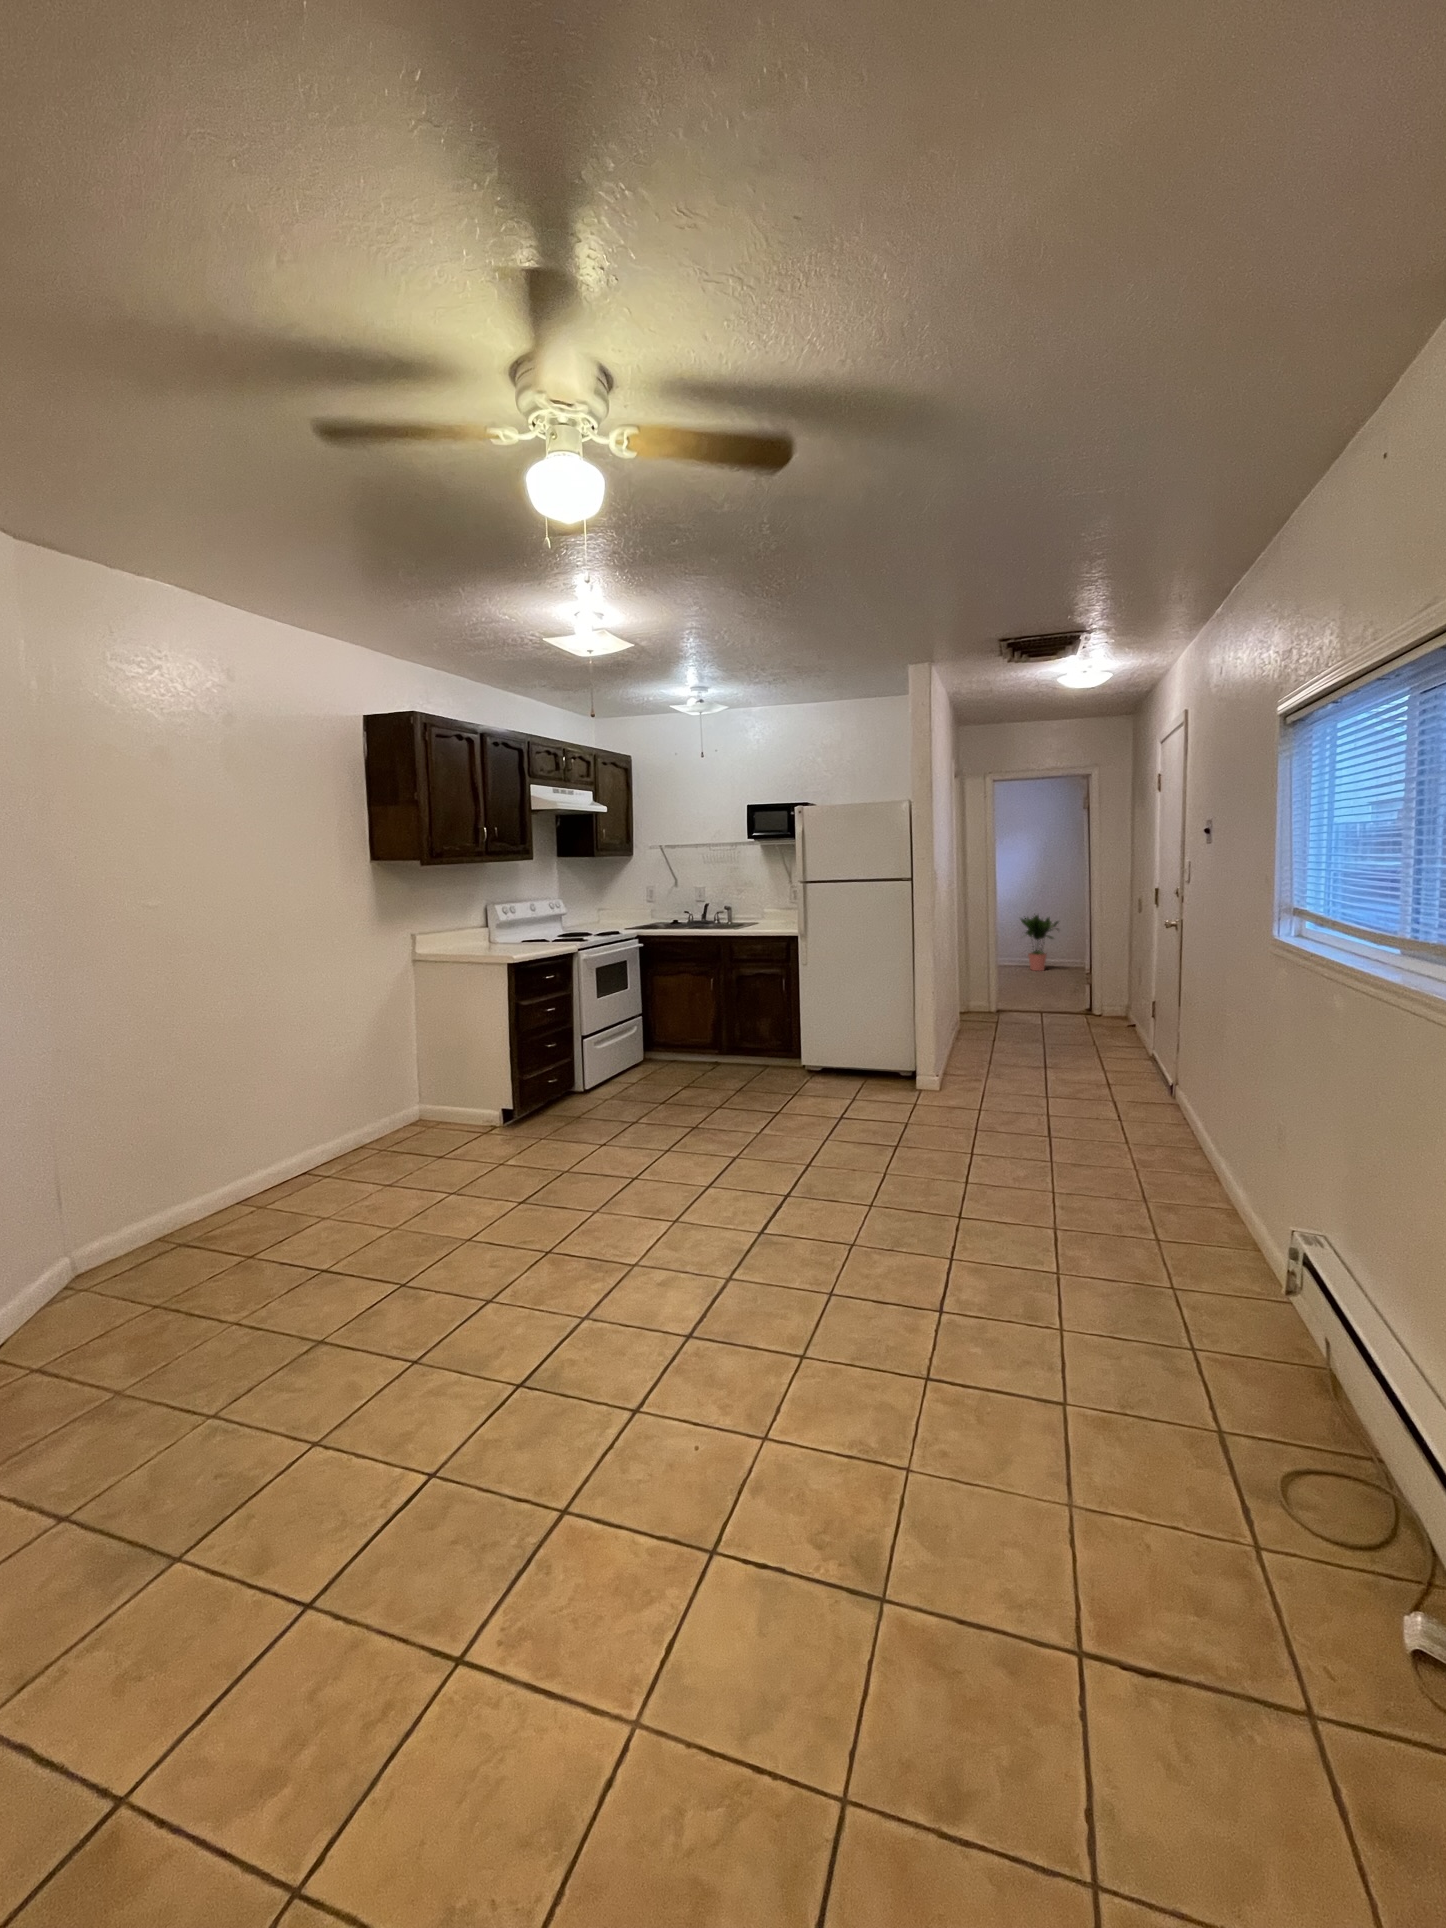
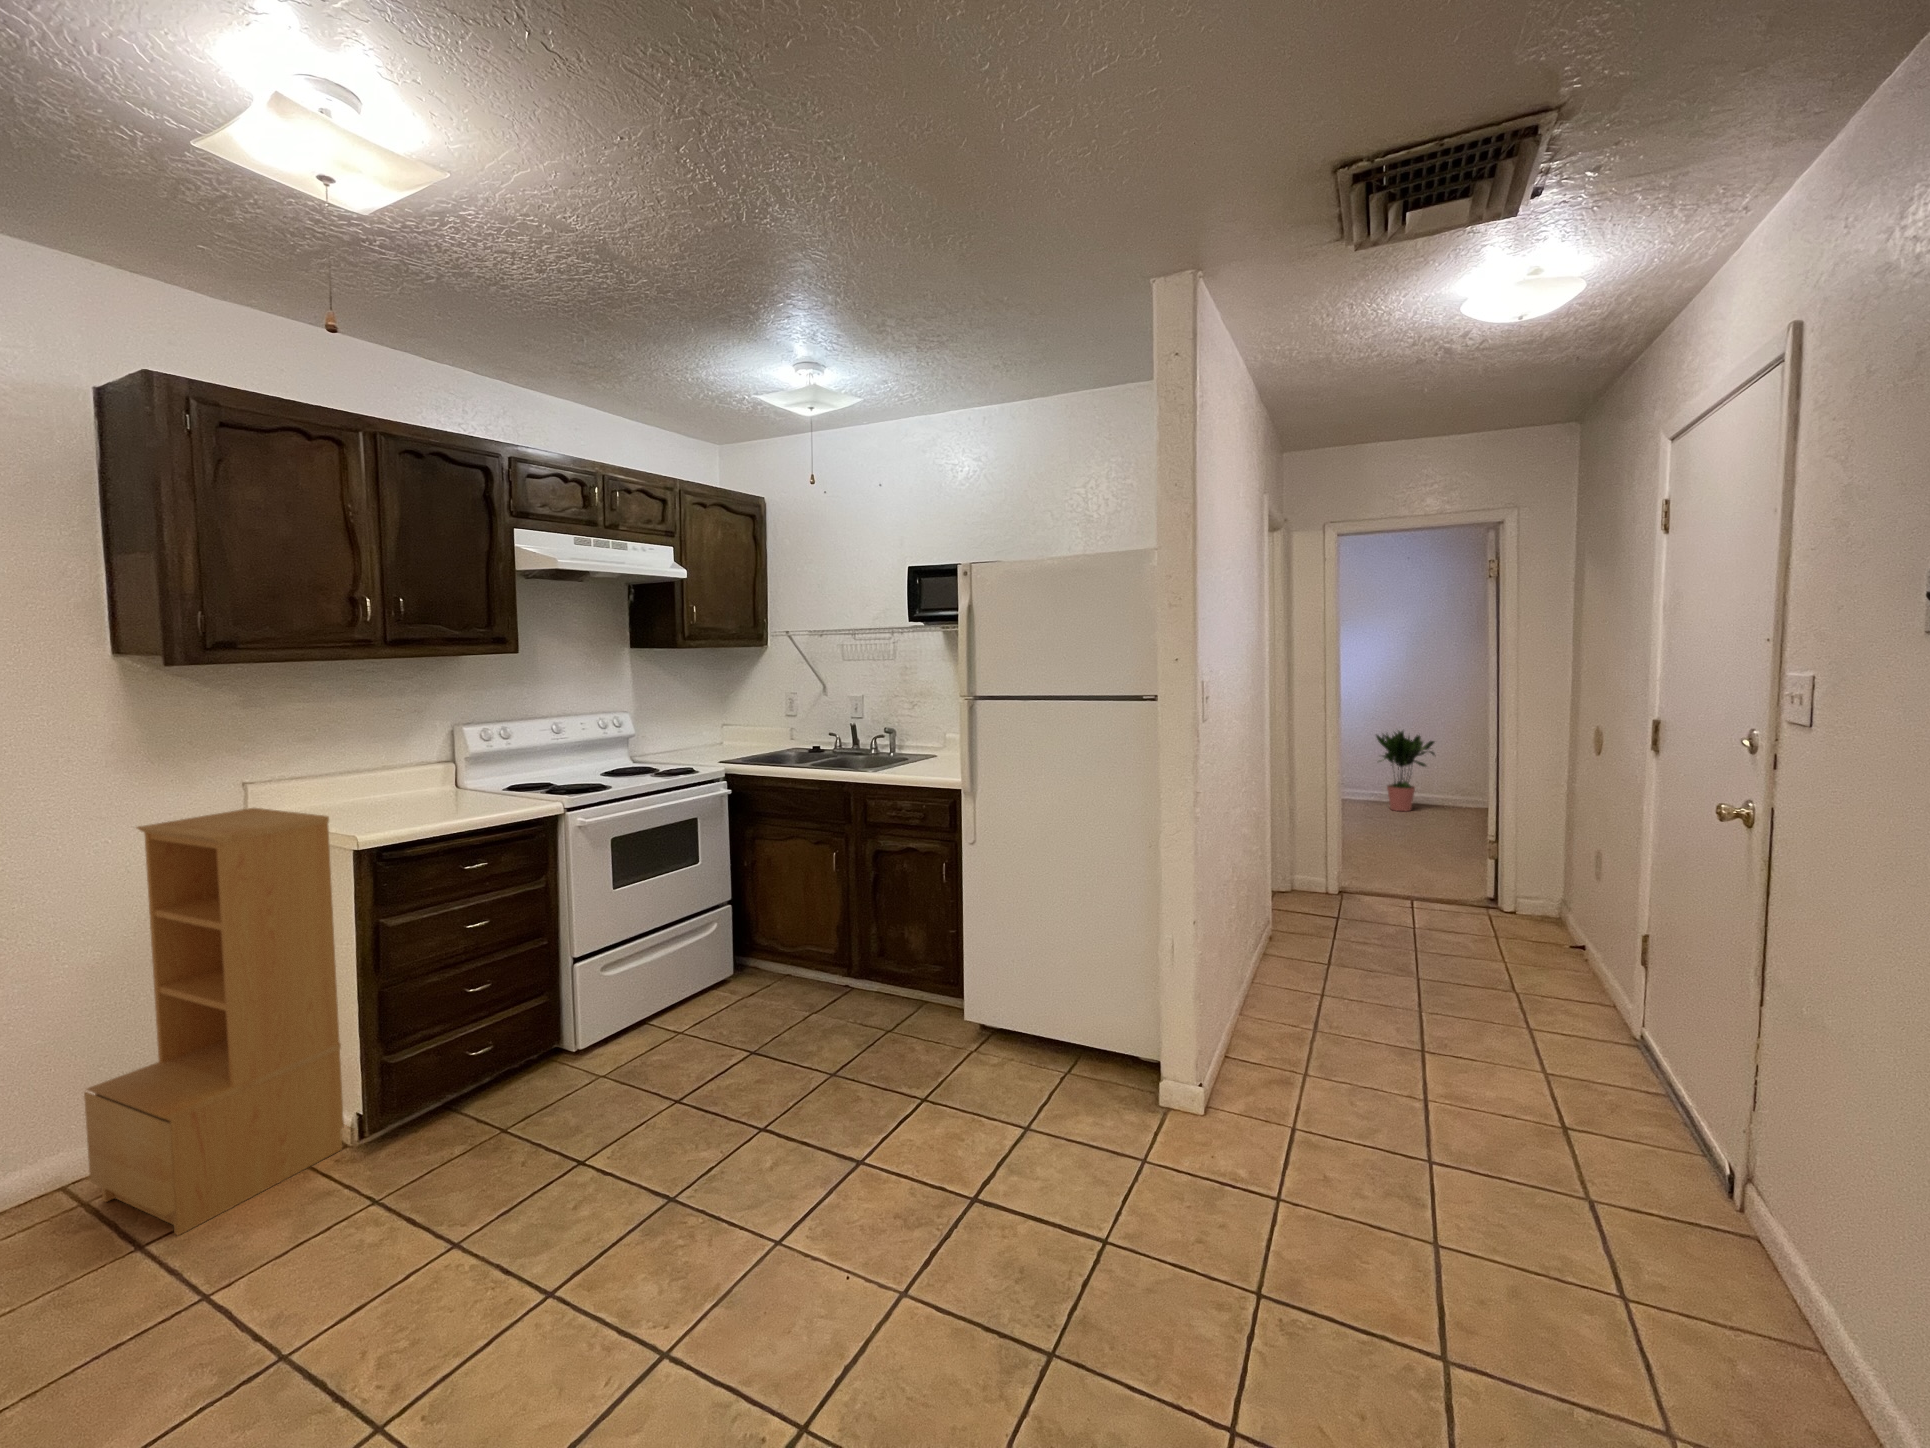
bookshelf: none [388,945,497,1149] -> present [84,808,344,1236]

